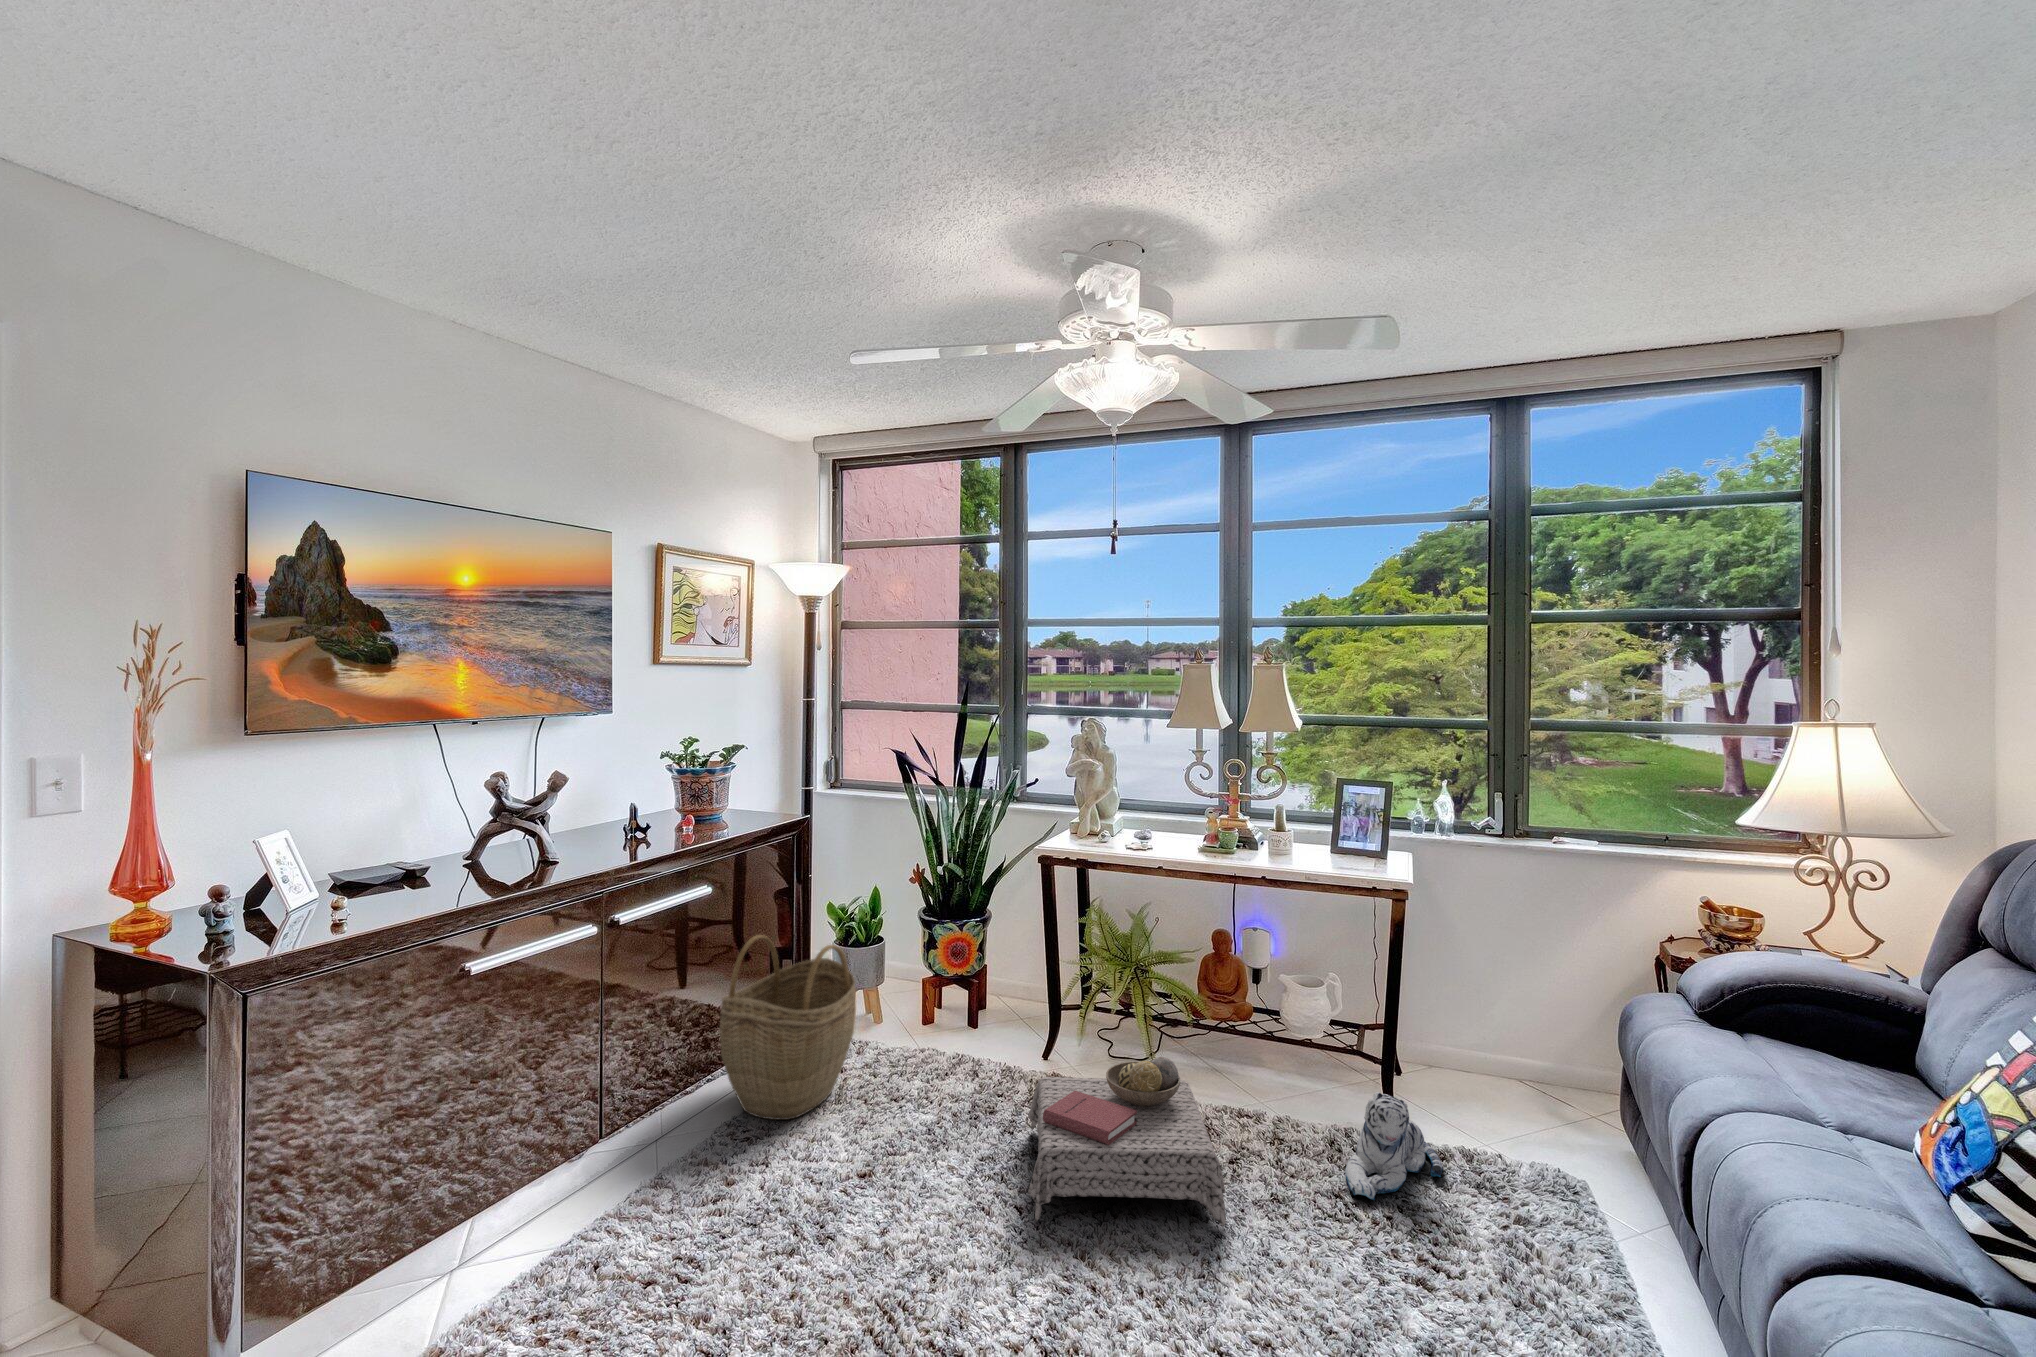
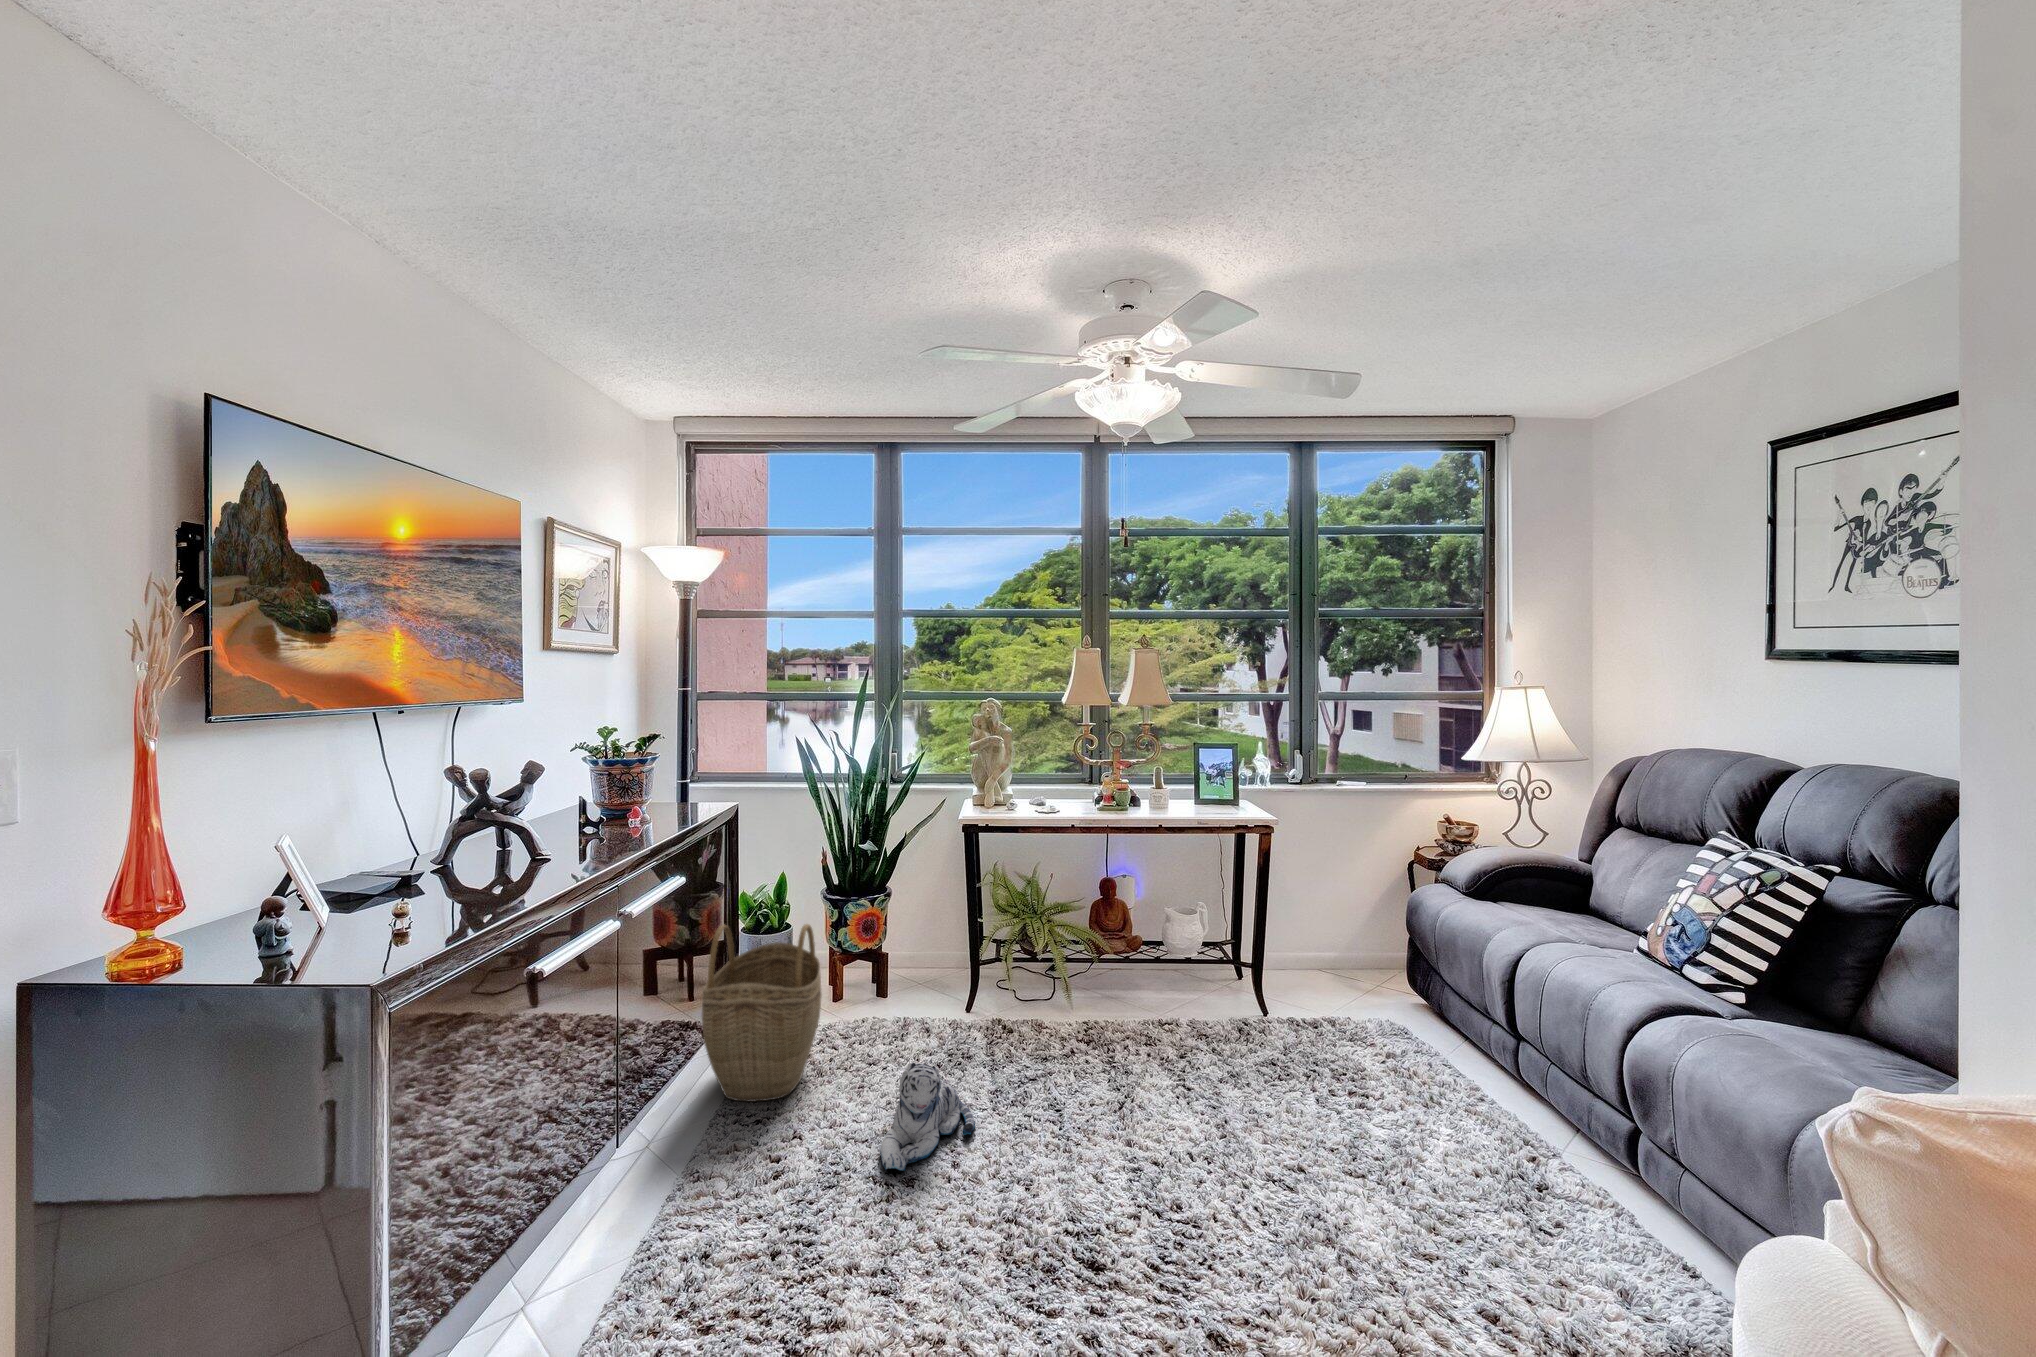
ottoman: present [1028,1057,1226,1227] -> none [1009,980,1210,1129]
plush toy: present [1345,1092,1443,1200] -> present [880,1062,975,1171]

